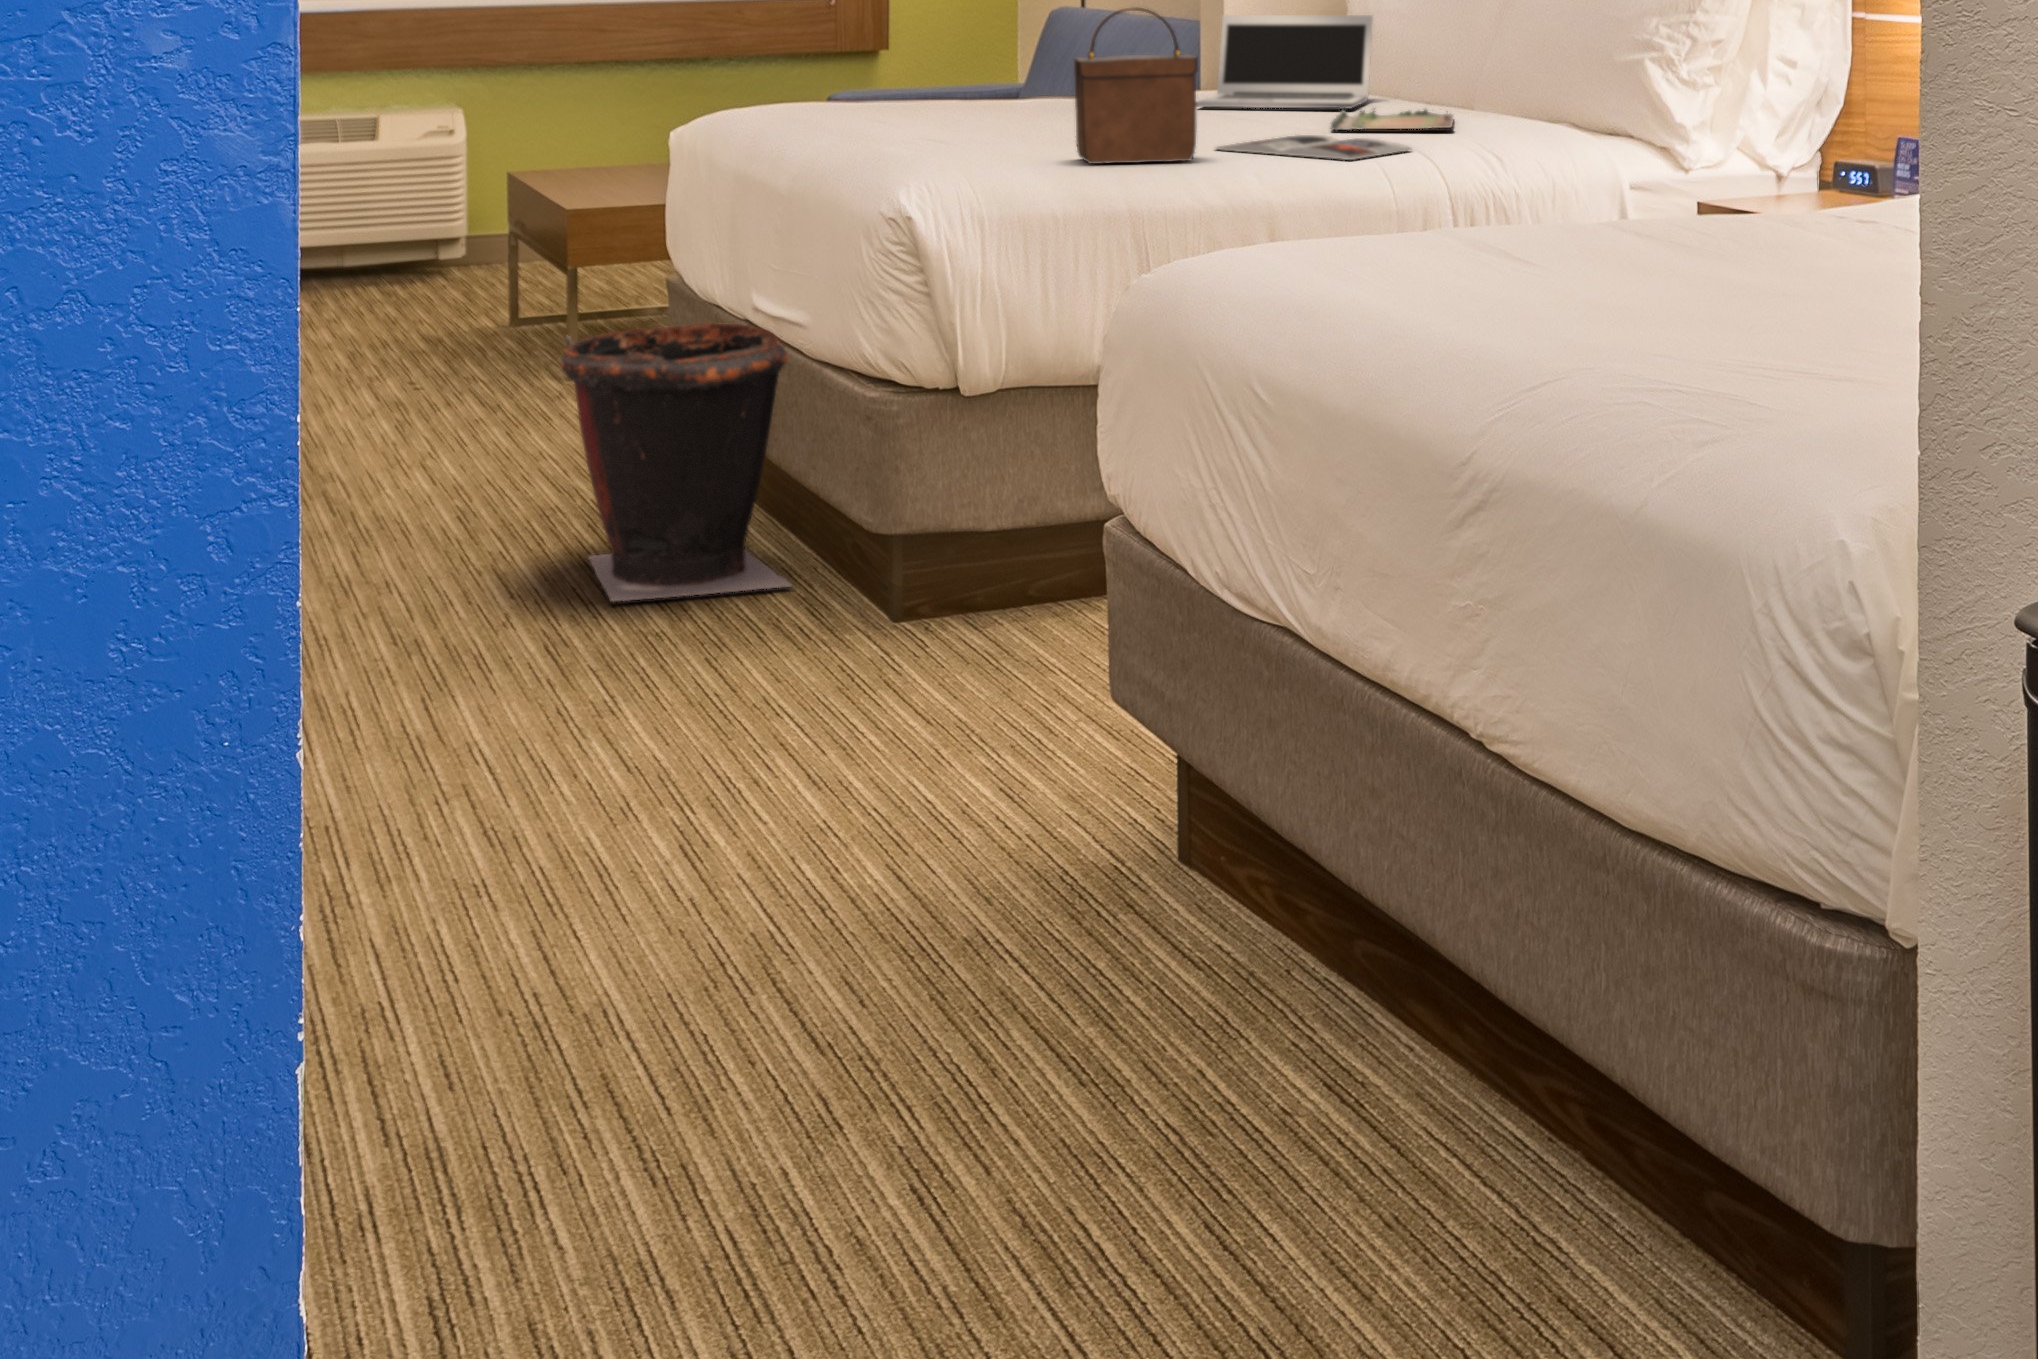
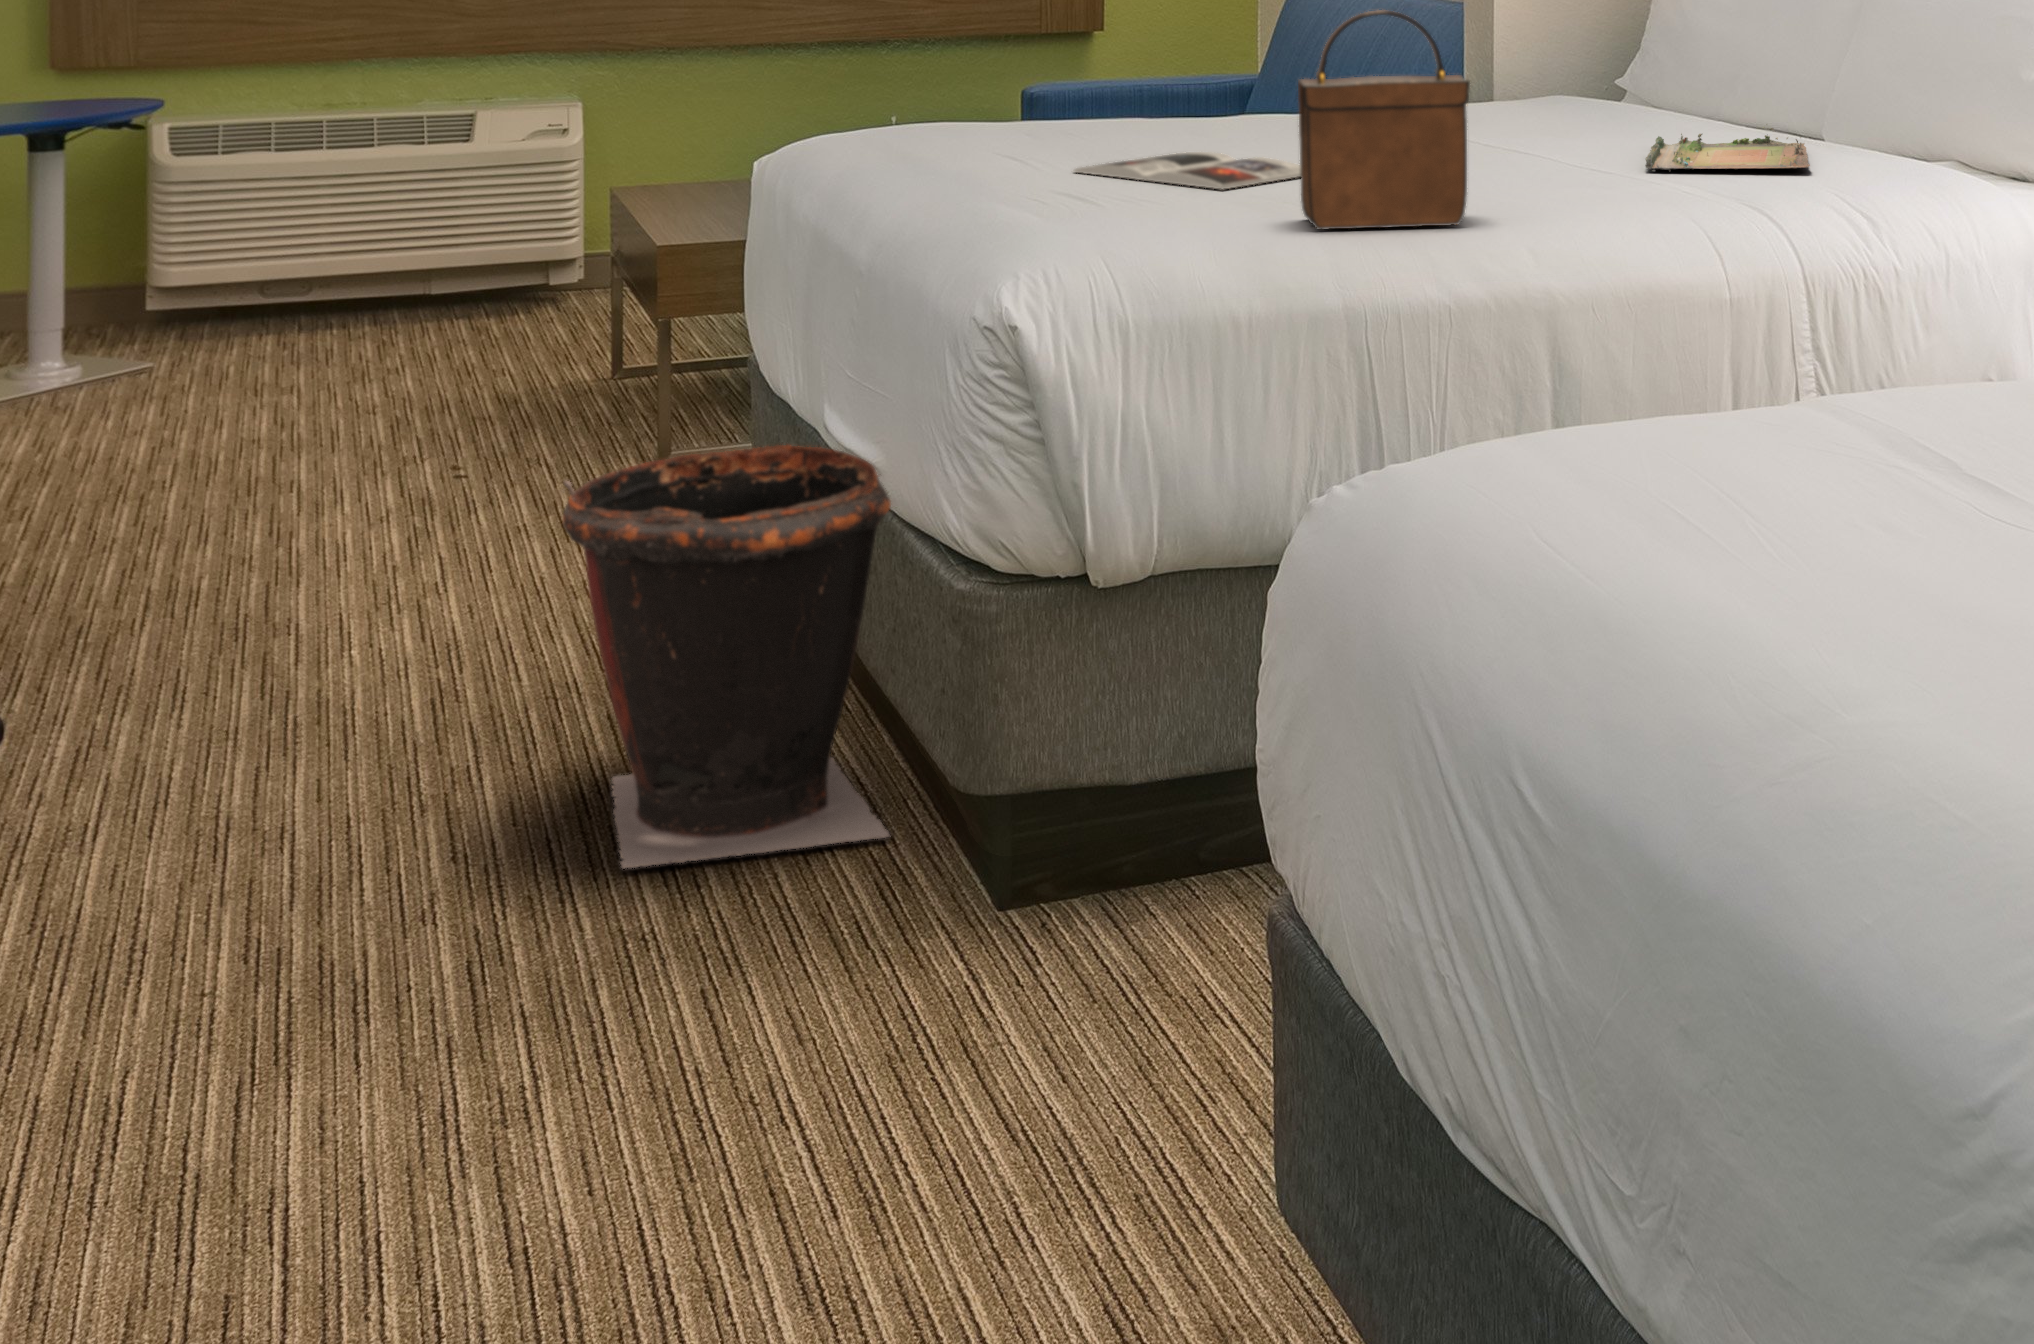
laptop: present [1196,15,1372,109] -> none [1466,7,1693,133]
magazine: present [1216,135,1411,160] -> present [1074,152,1301,190]

